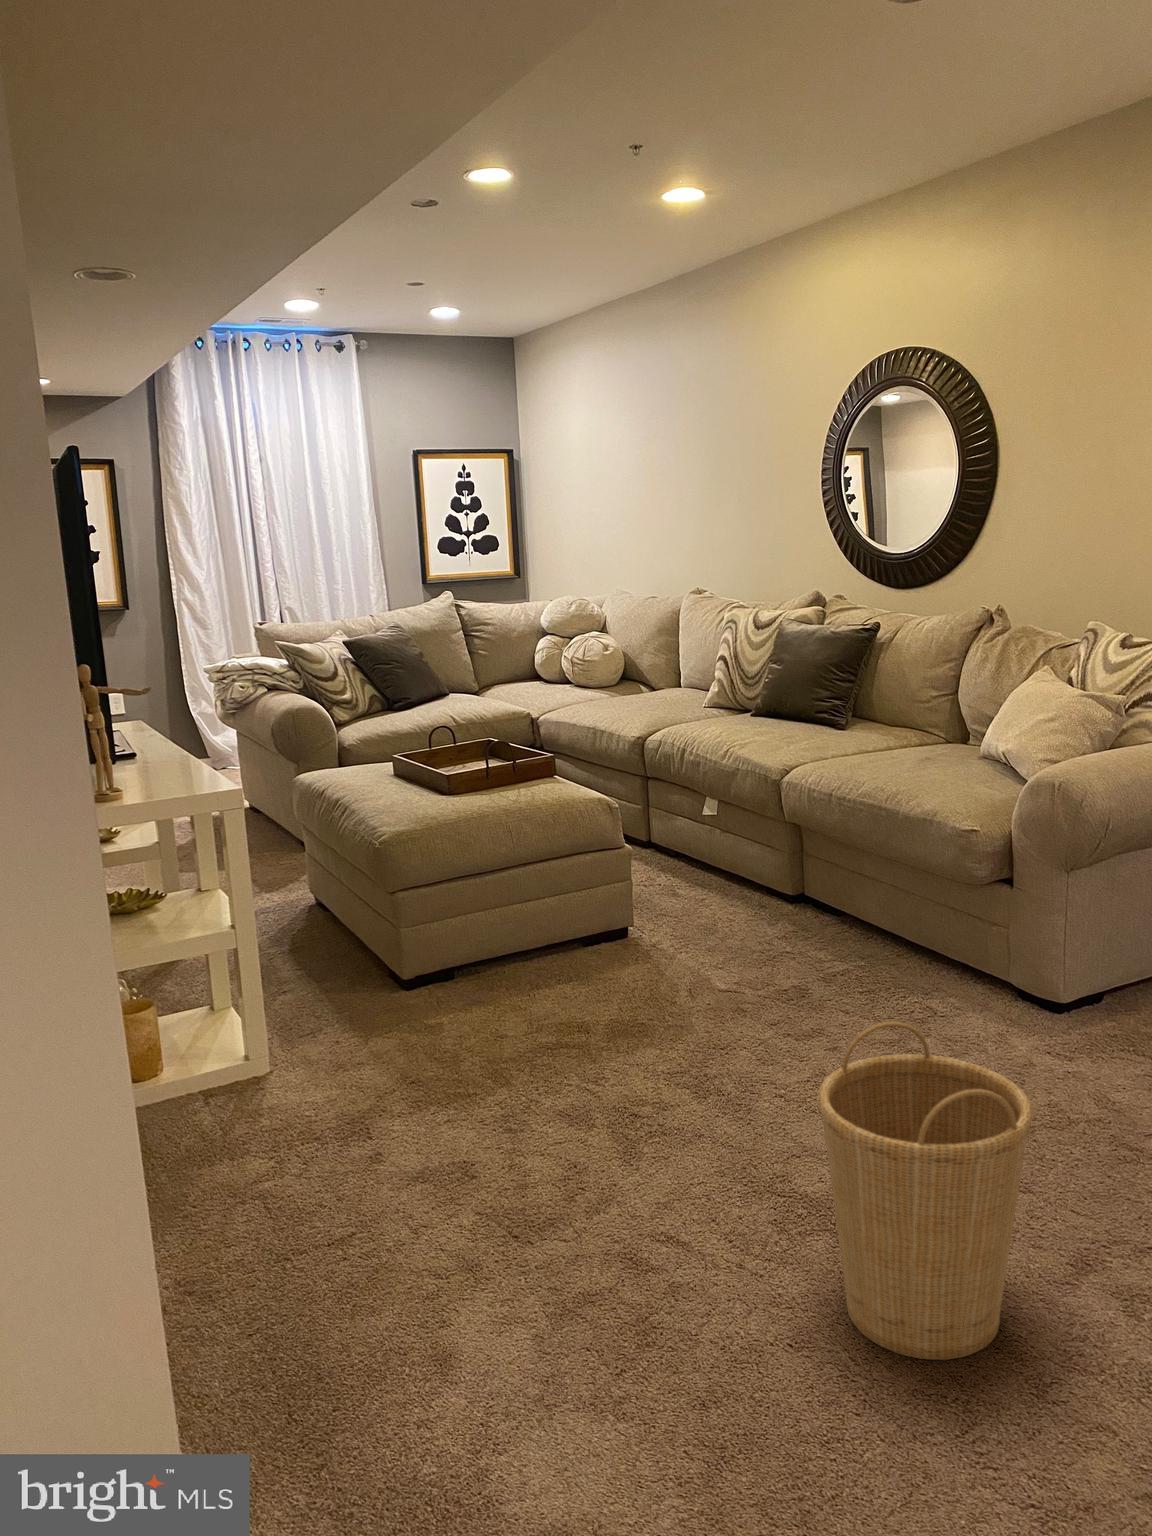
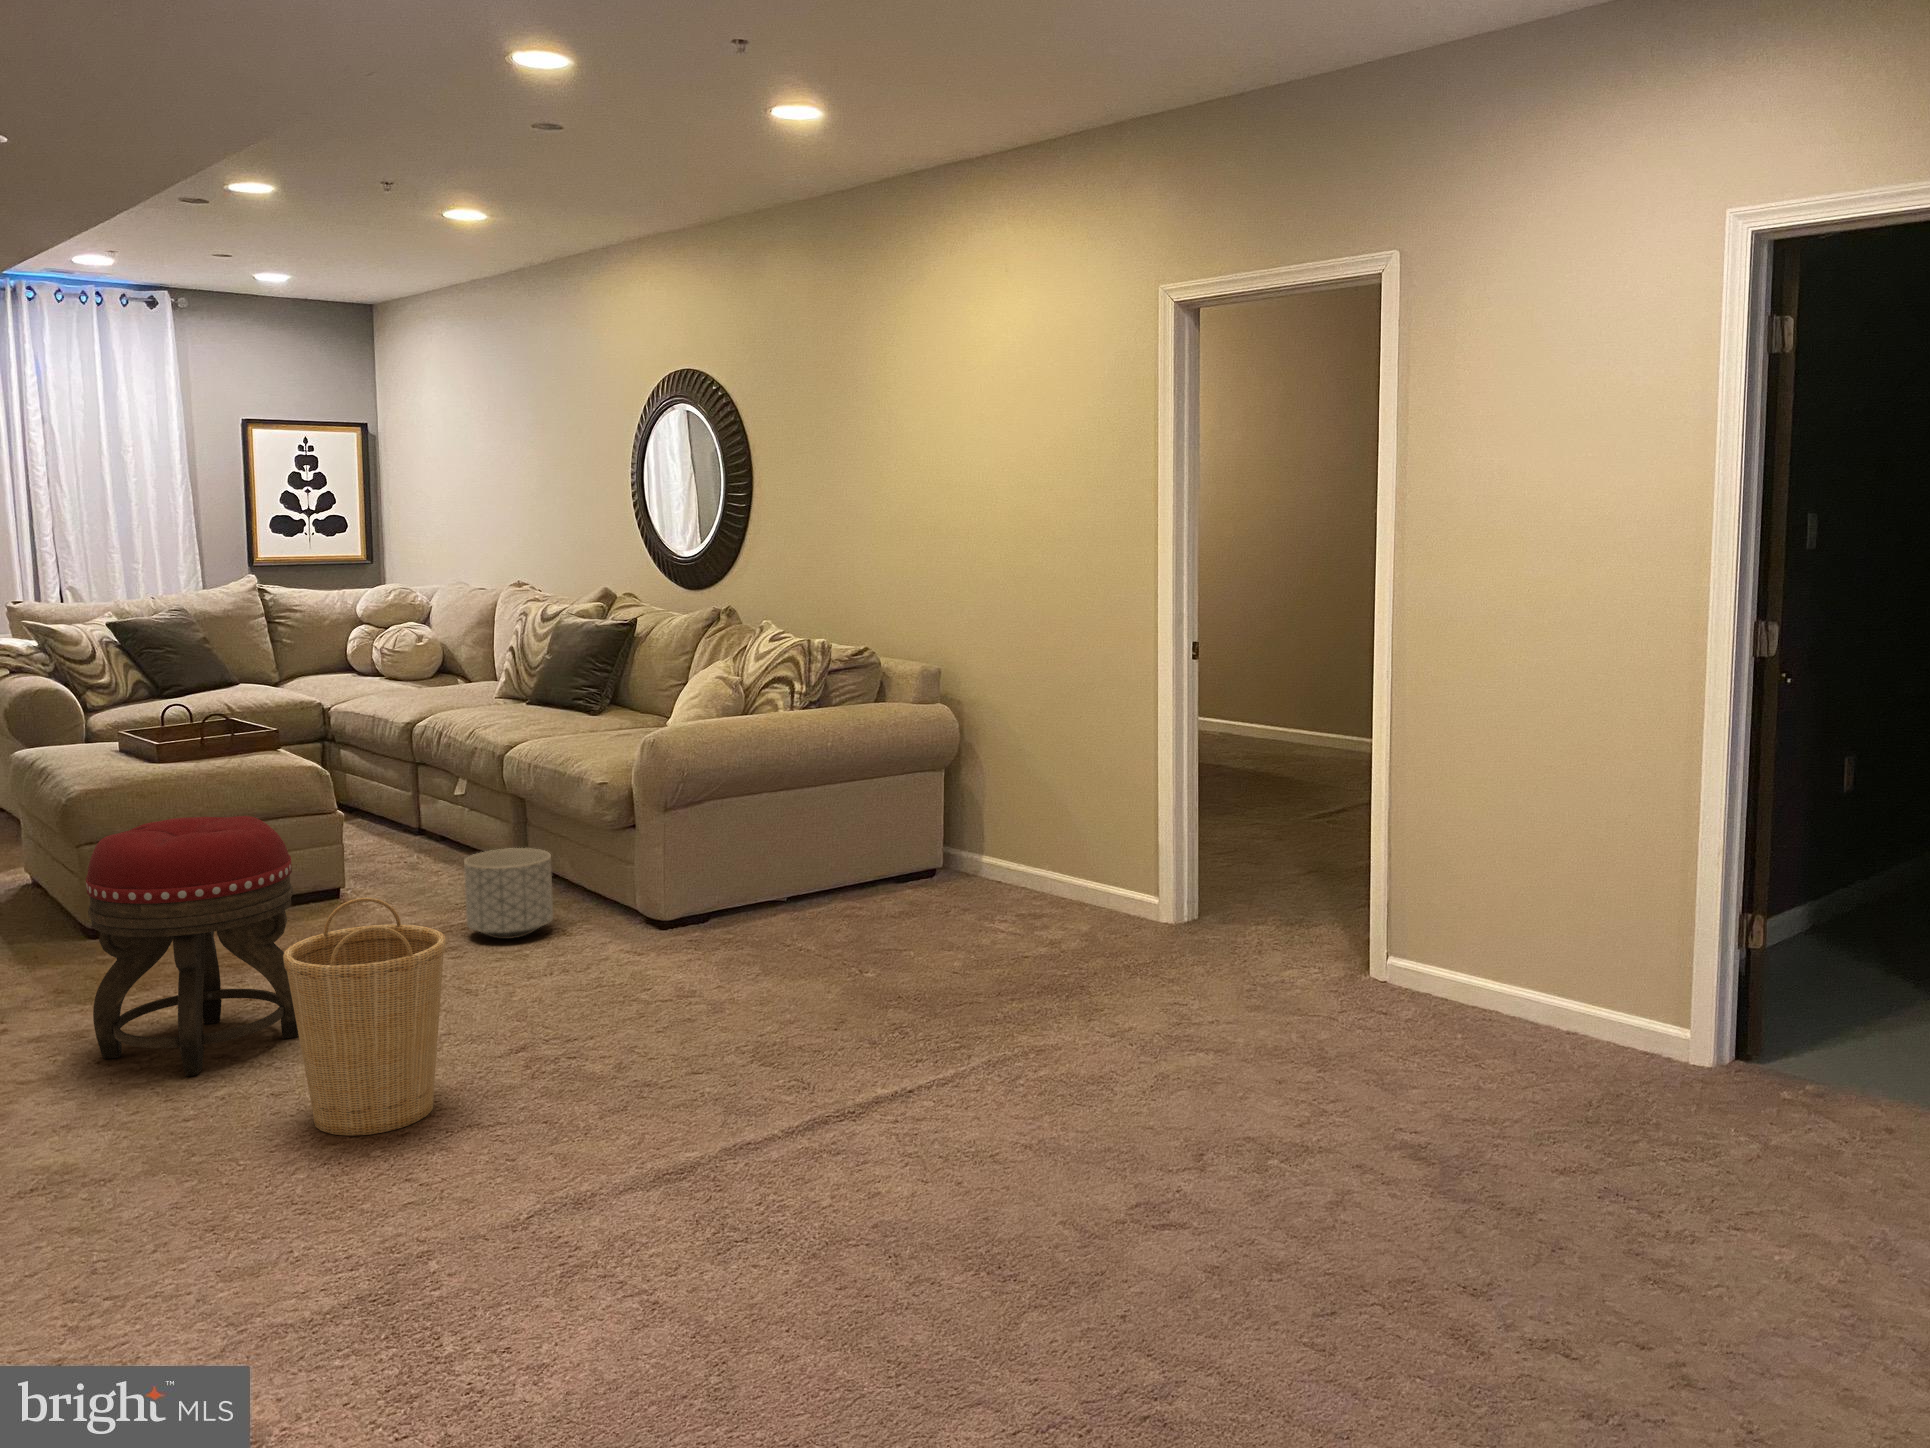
footstool: none [503,884,727,1211] -> present [86,816,298,1076]
planter: none [803,890,899,995] -> present [464,848,553,939]

